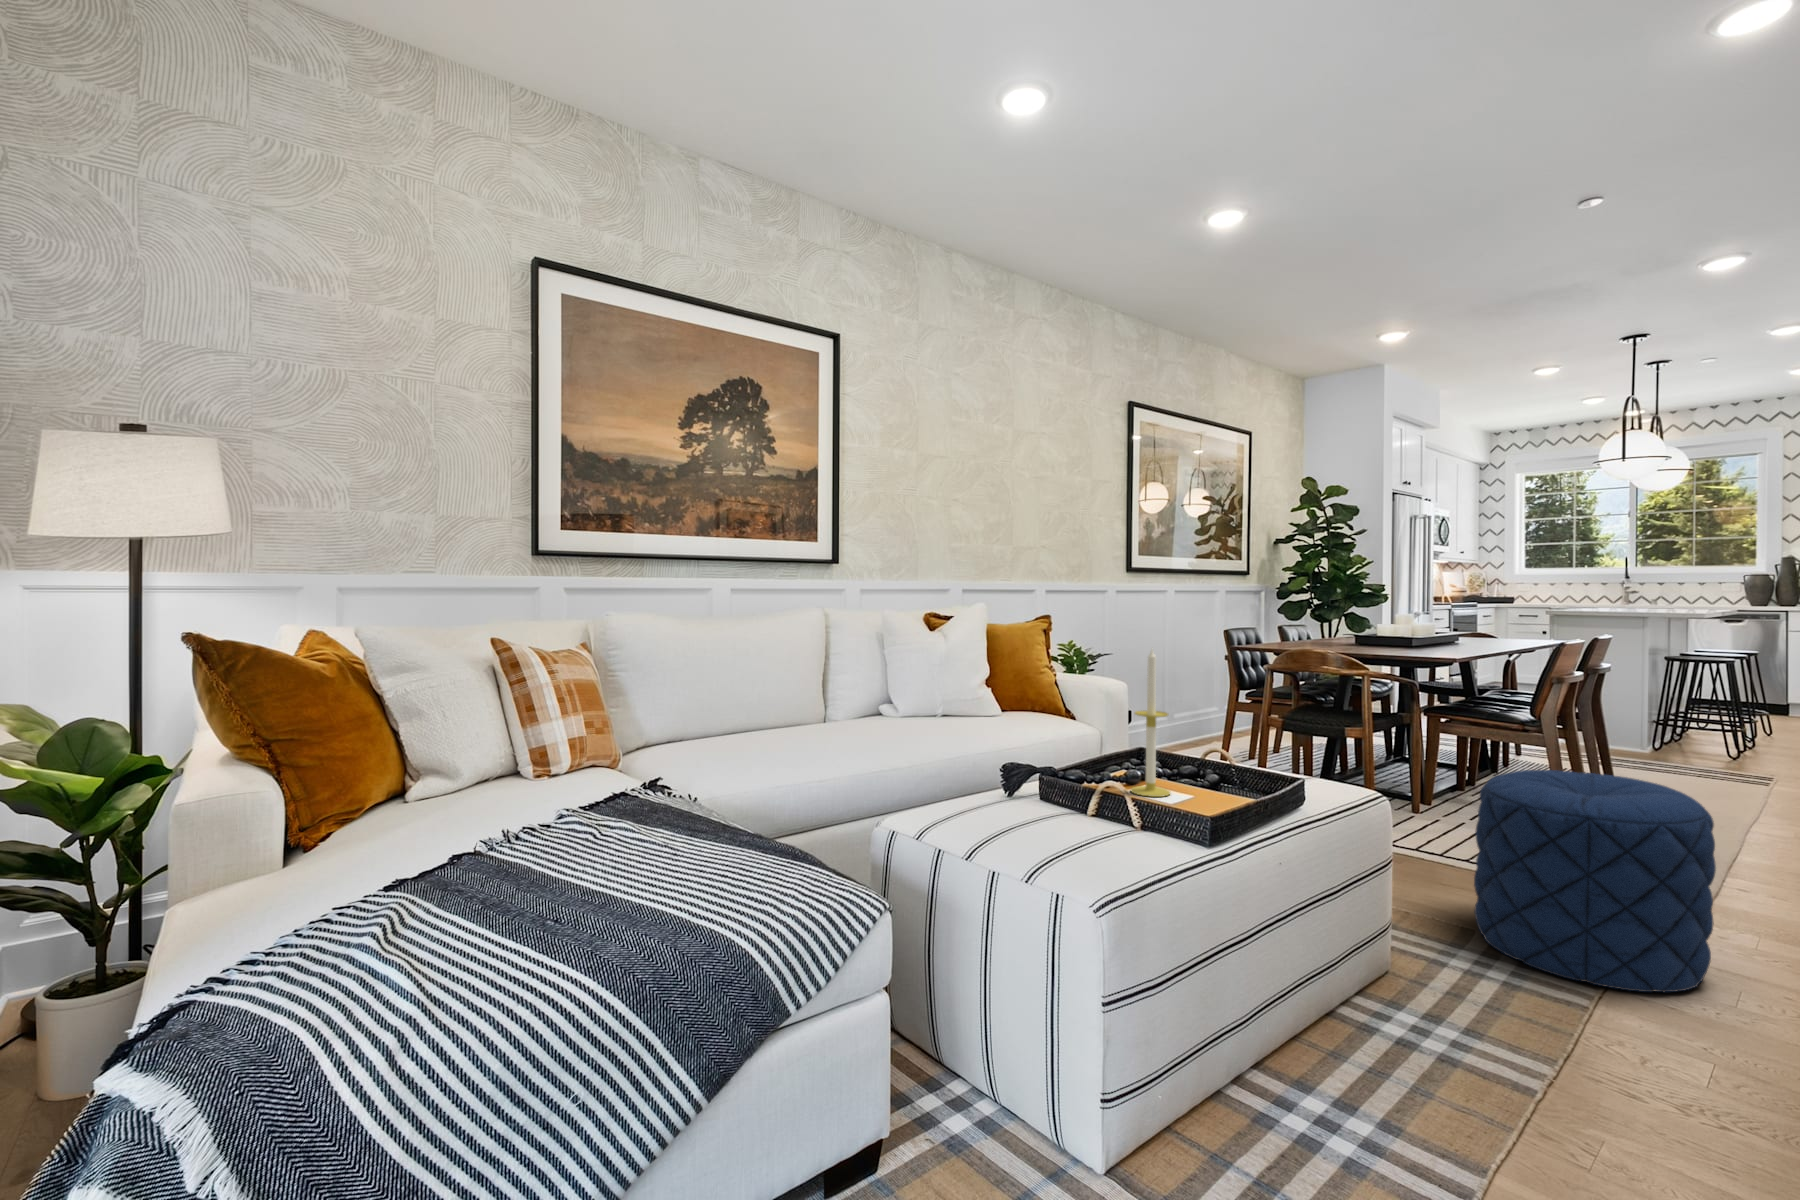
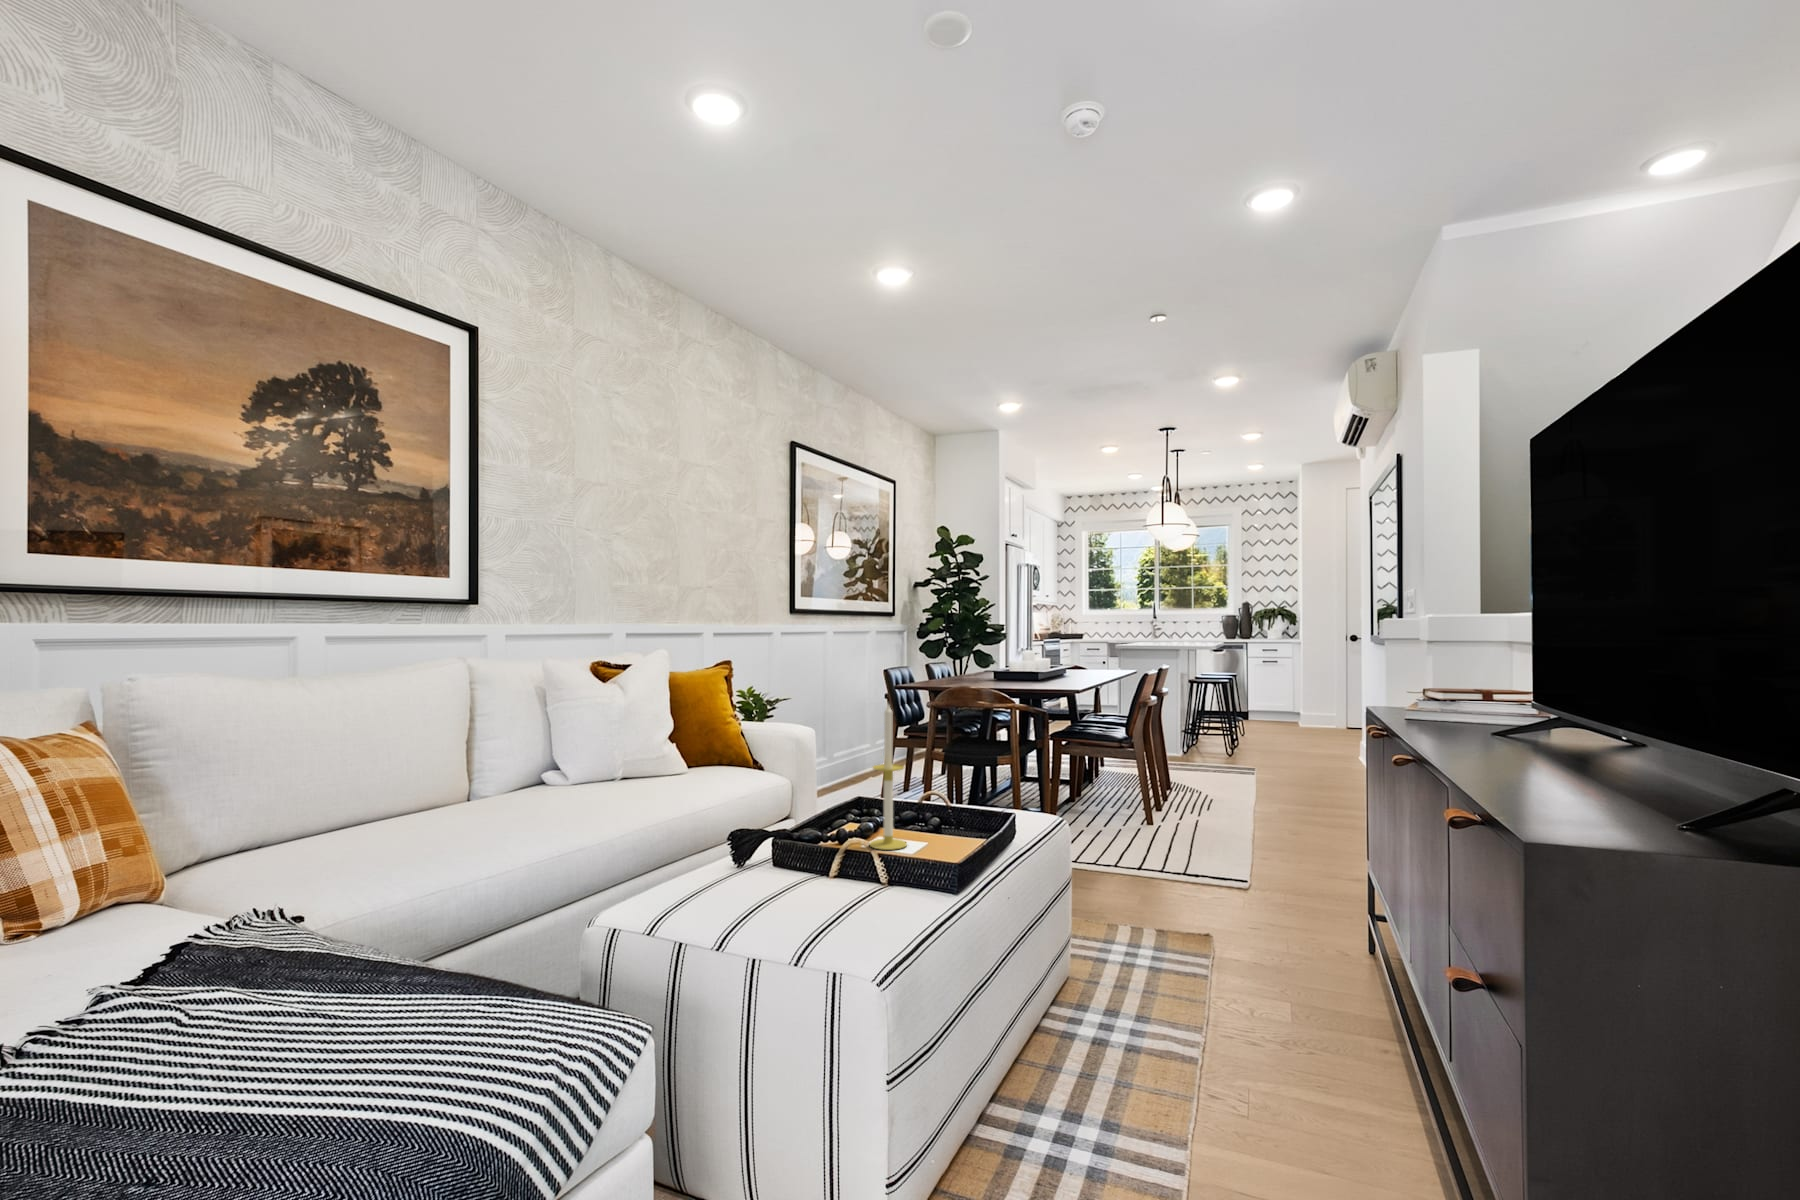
pouf: present [1474,770,1716,992] -> none [1118,783,1276,959]

